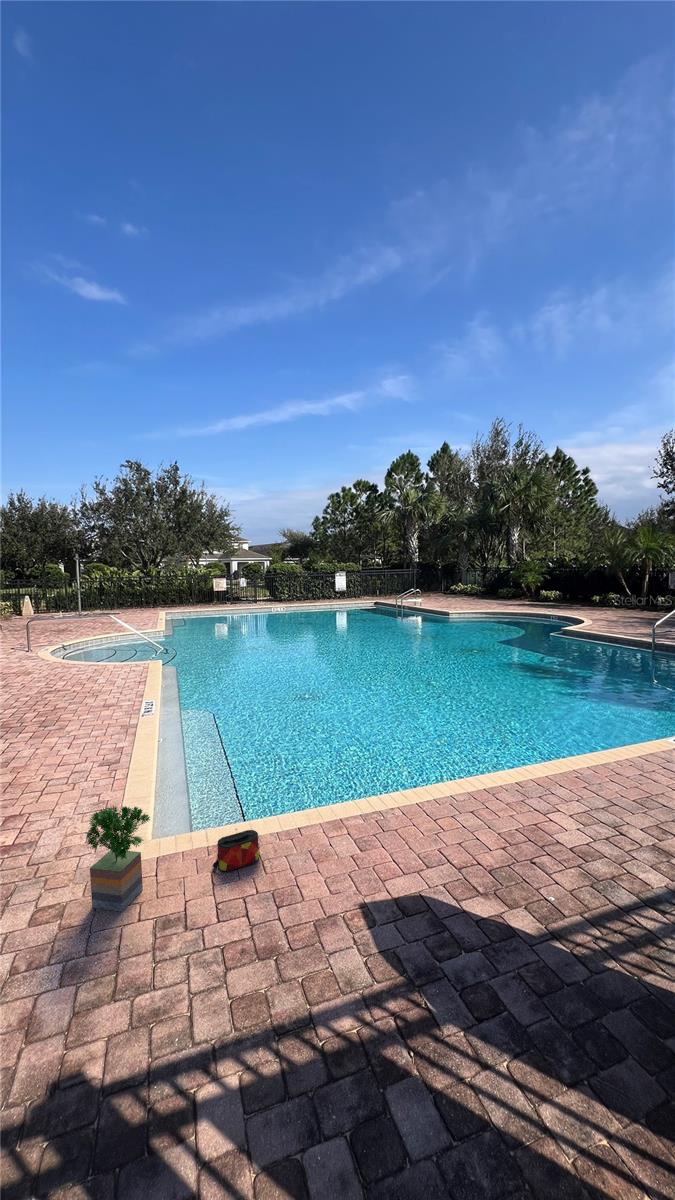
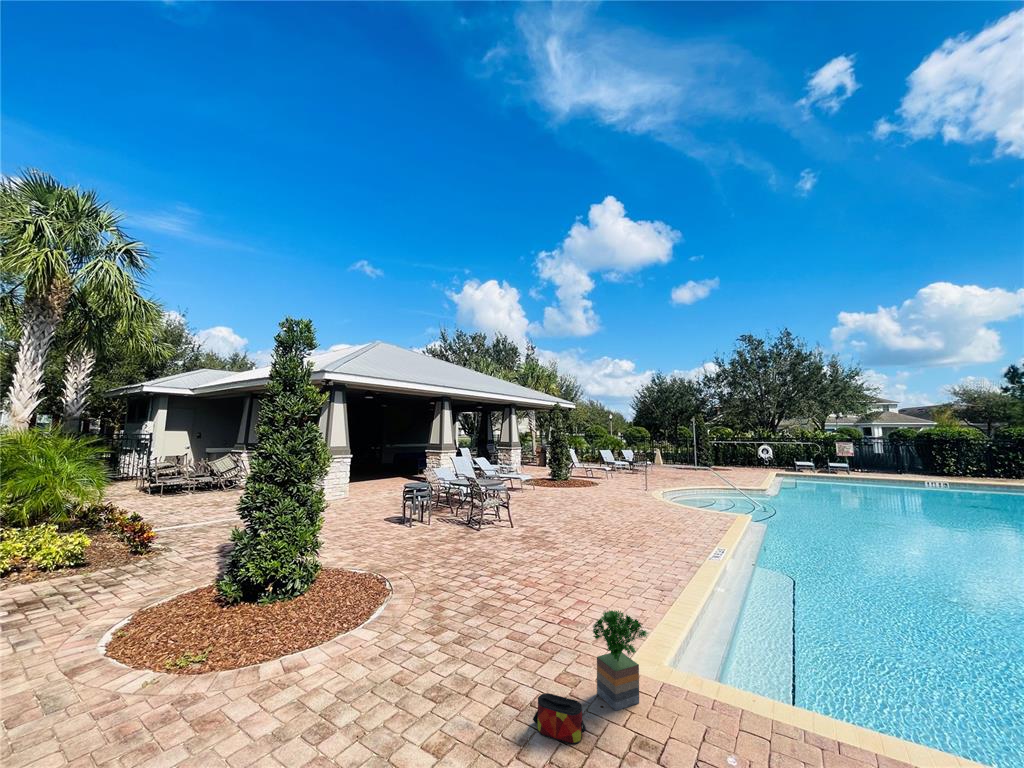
bag: present [212,830,259,872] -> present [533,693,586,744]

